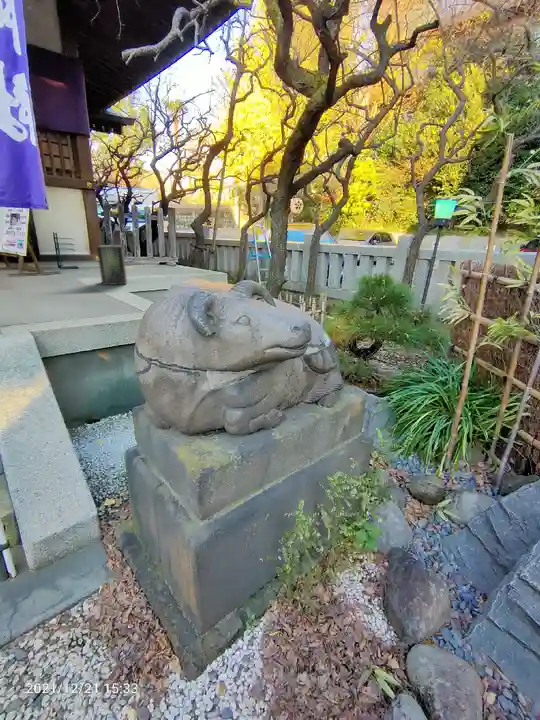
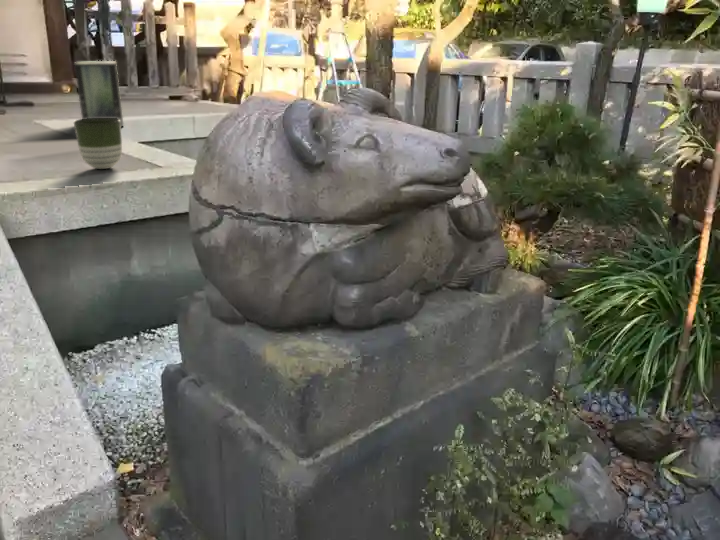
planter: none [89,283,119,314] -> present [74,118,122,169]

